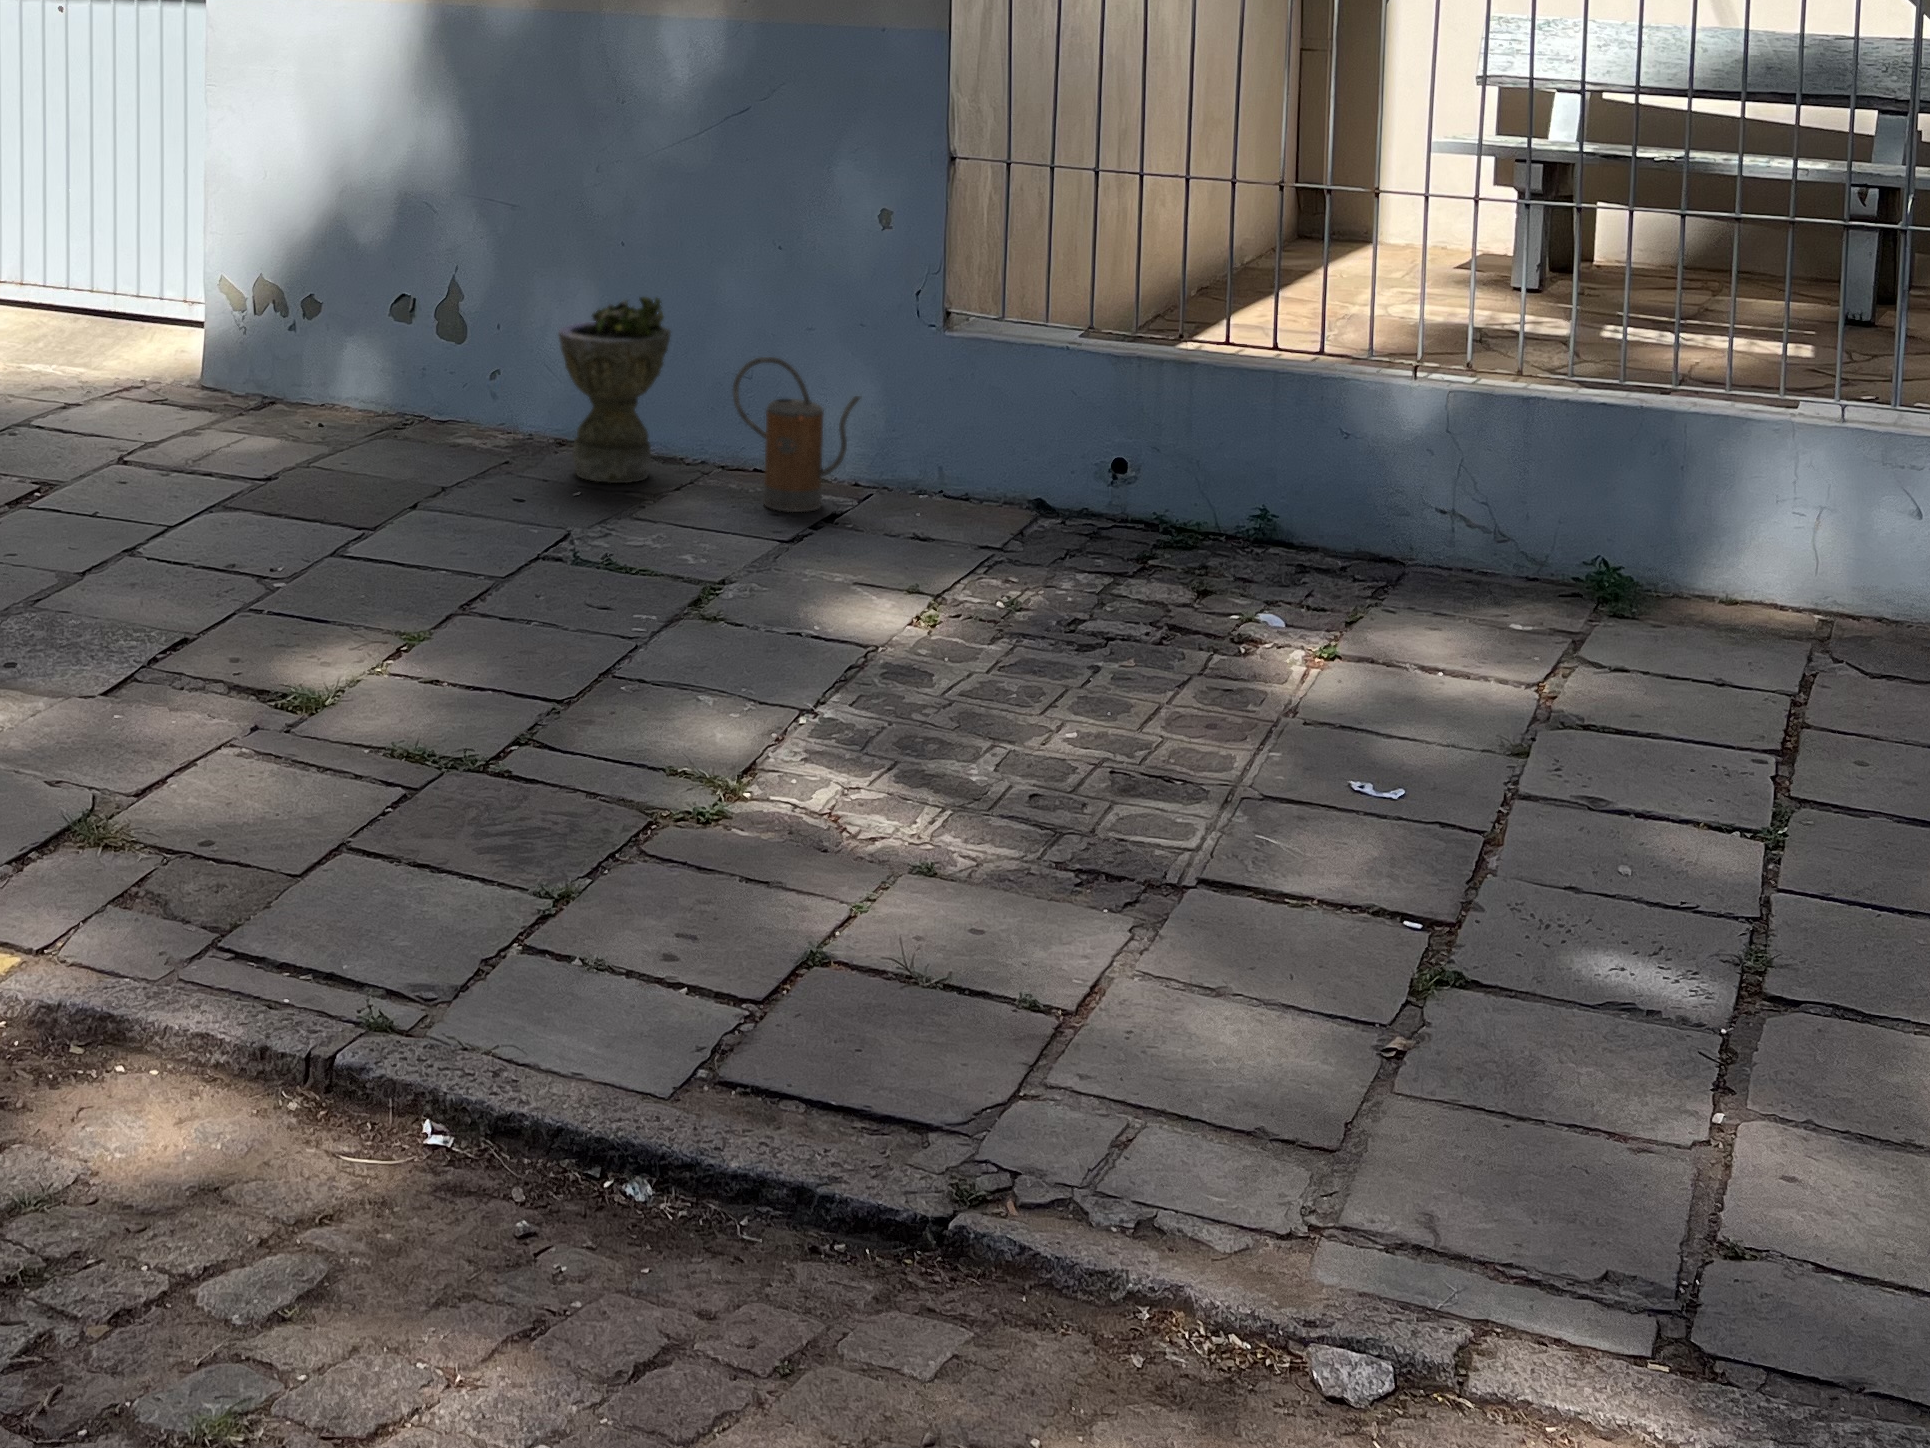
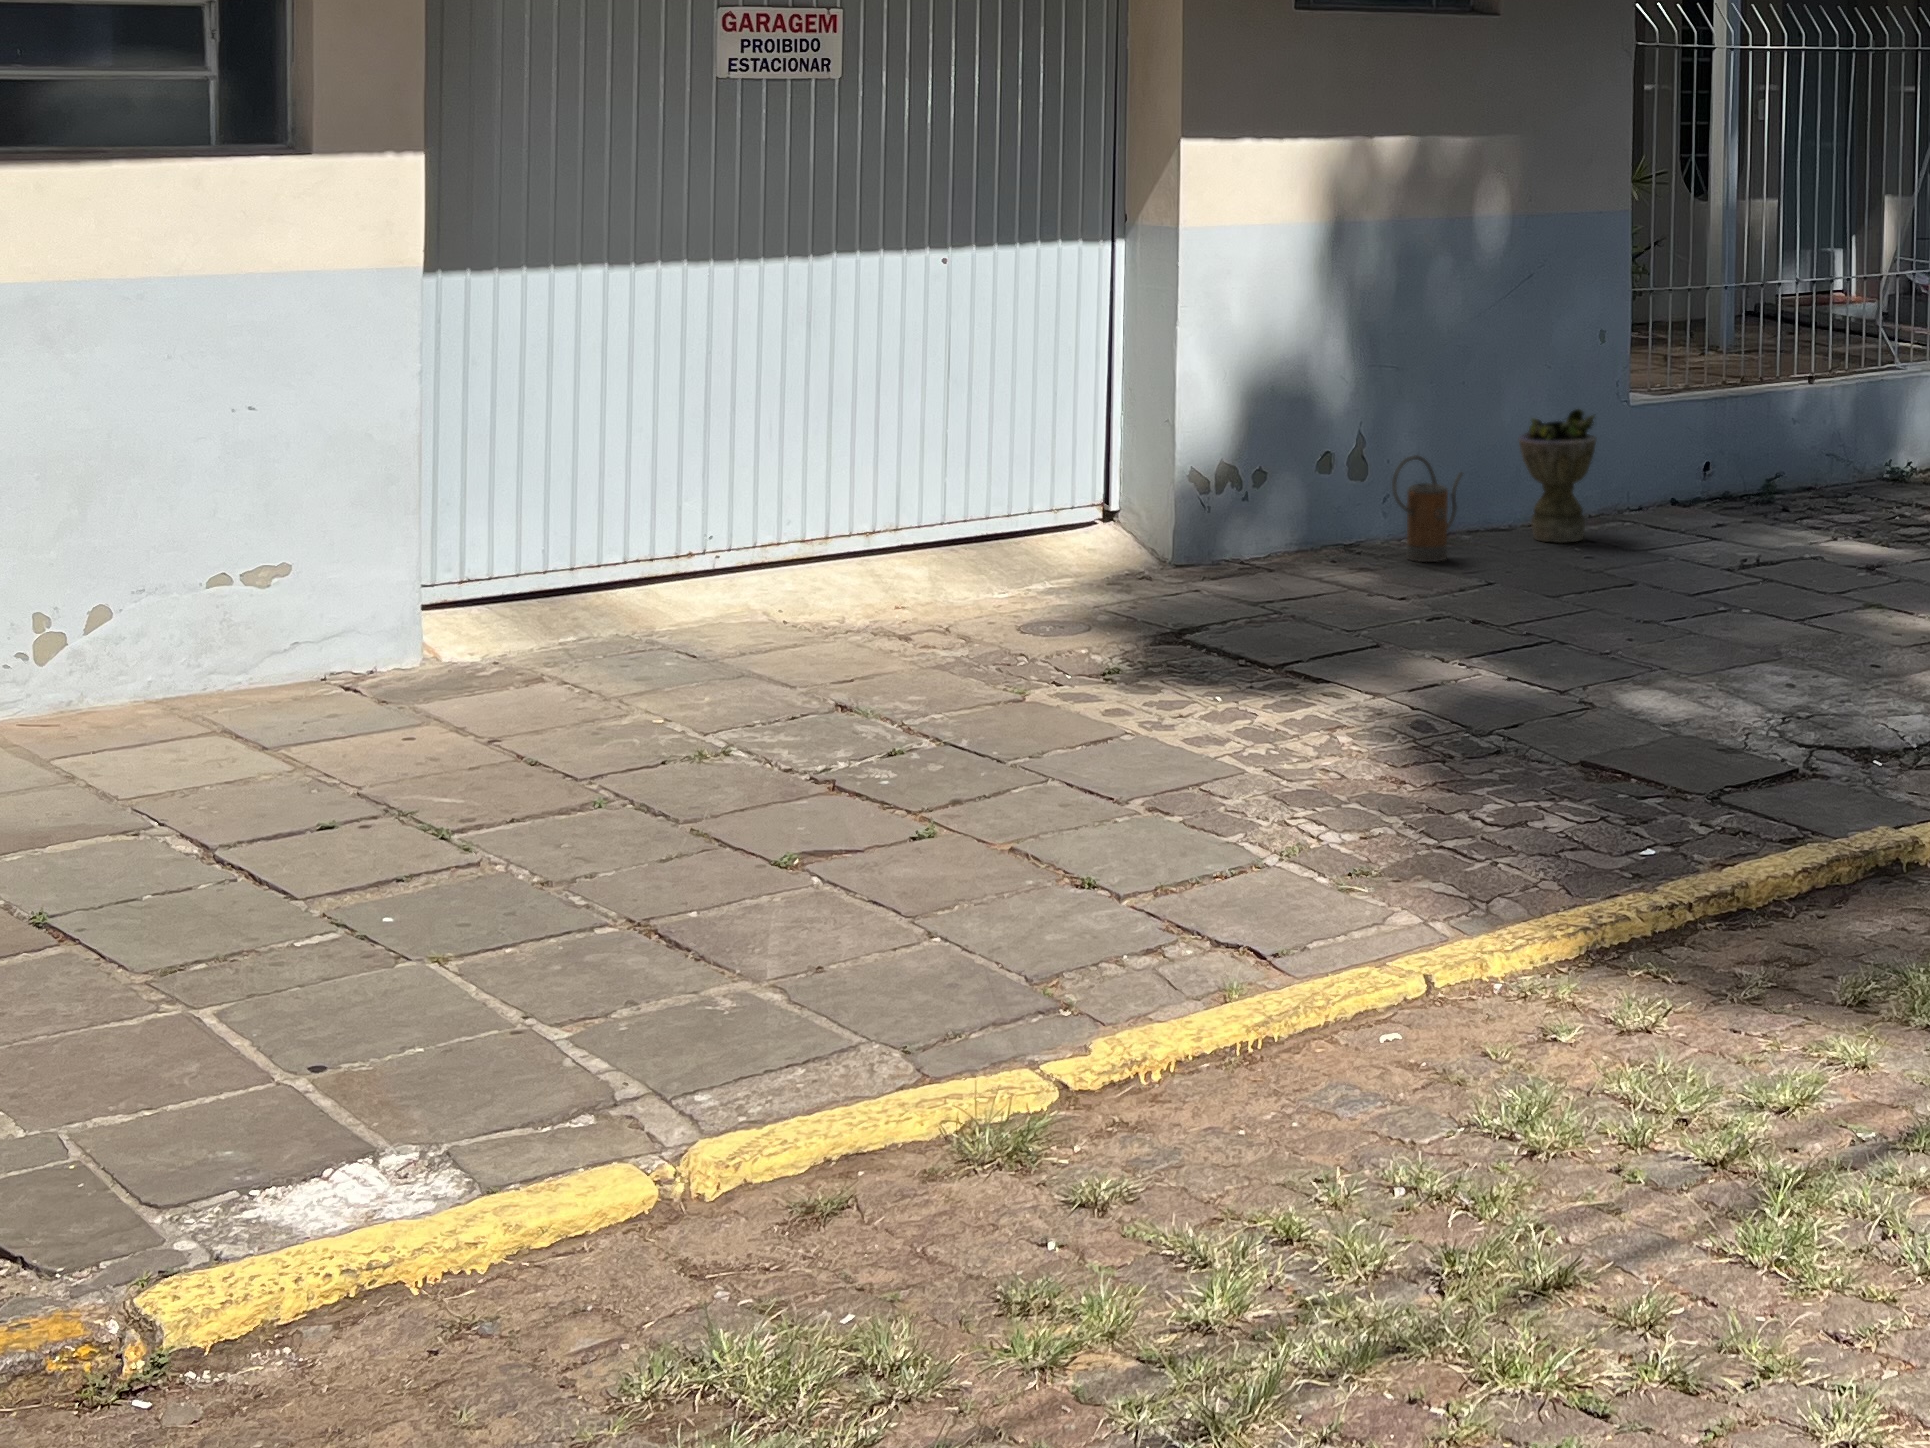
watering can: present [733,357,860,512] -> present [1392,455,1464,562]

